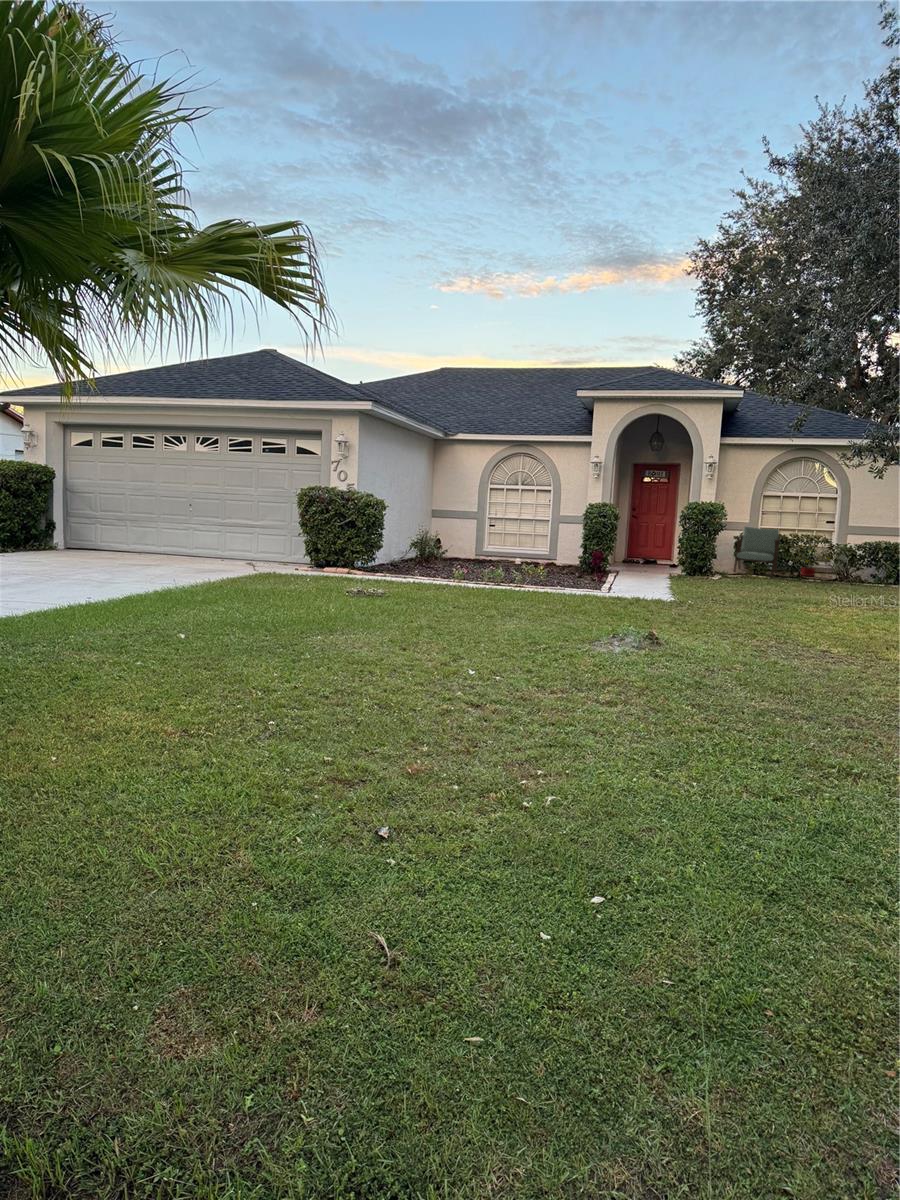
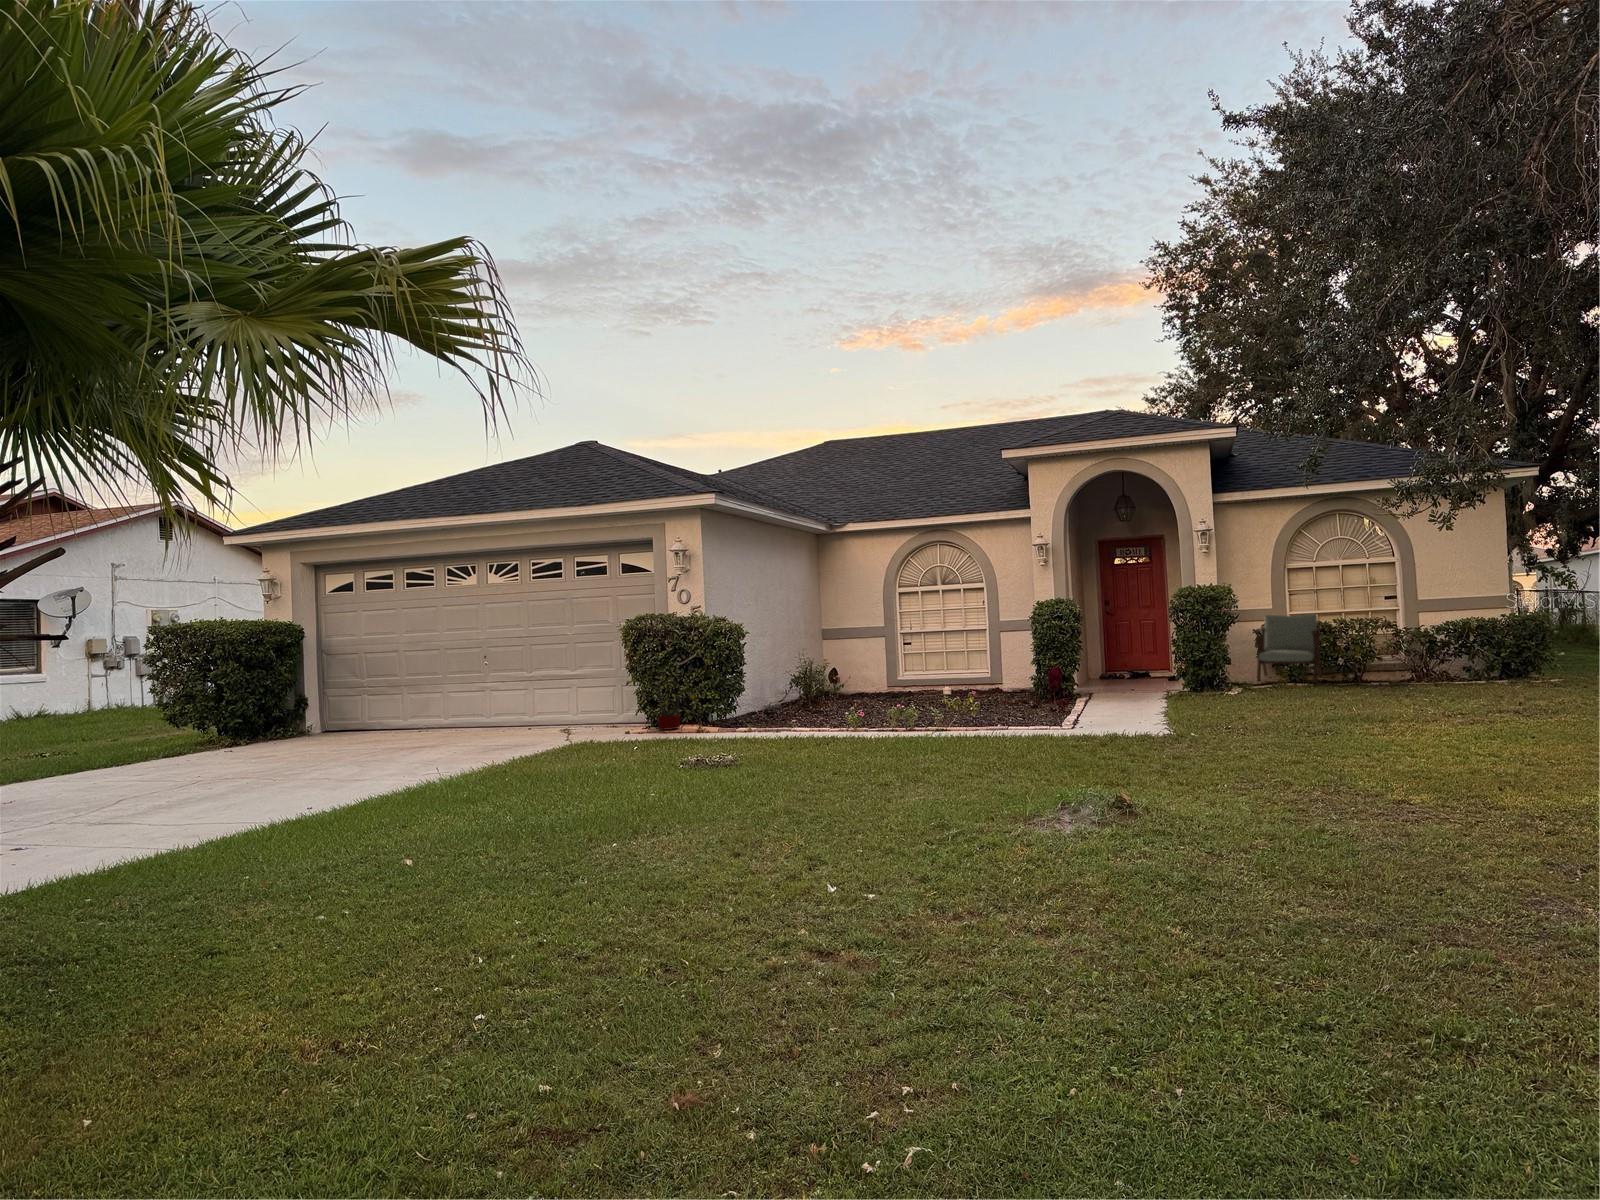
decorative plant: present [798,548,818,576] -> present [653,681,695,730]

